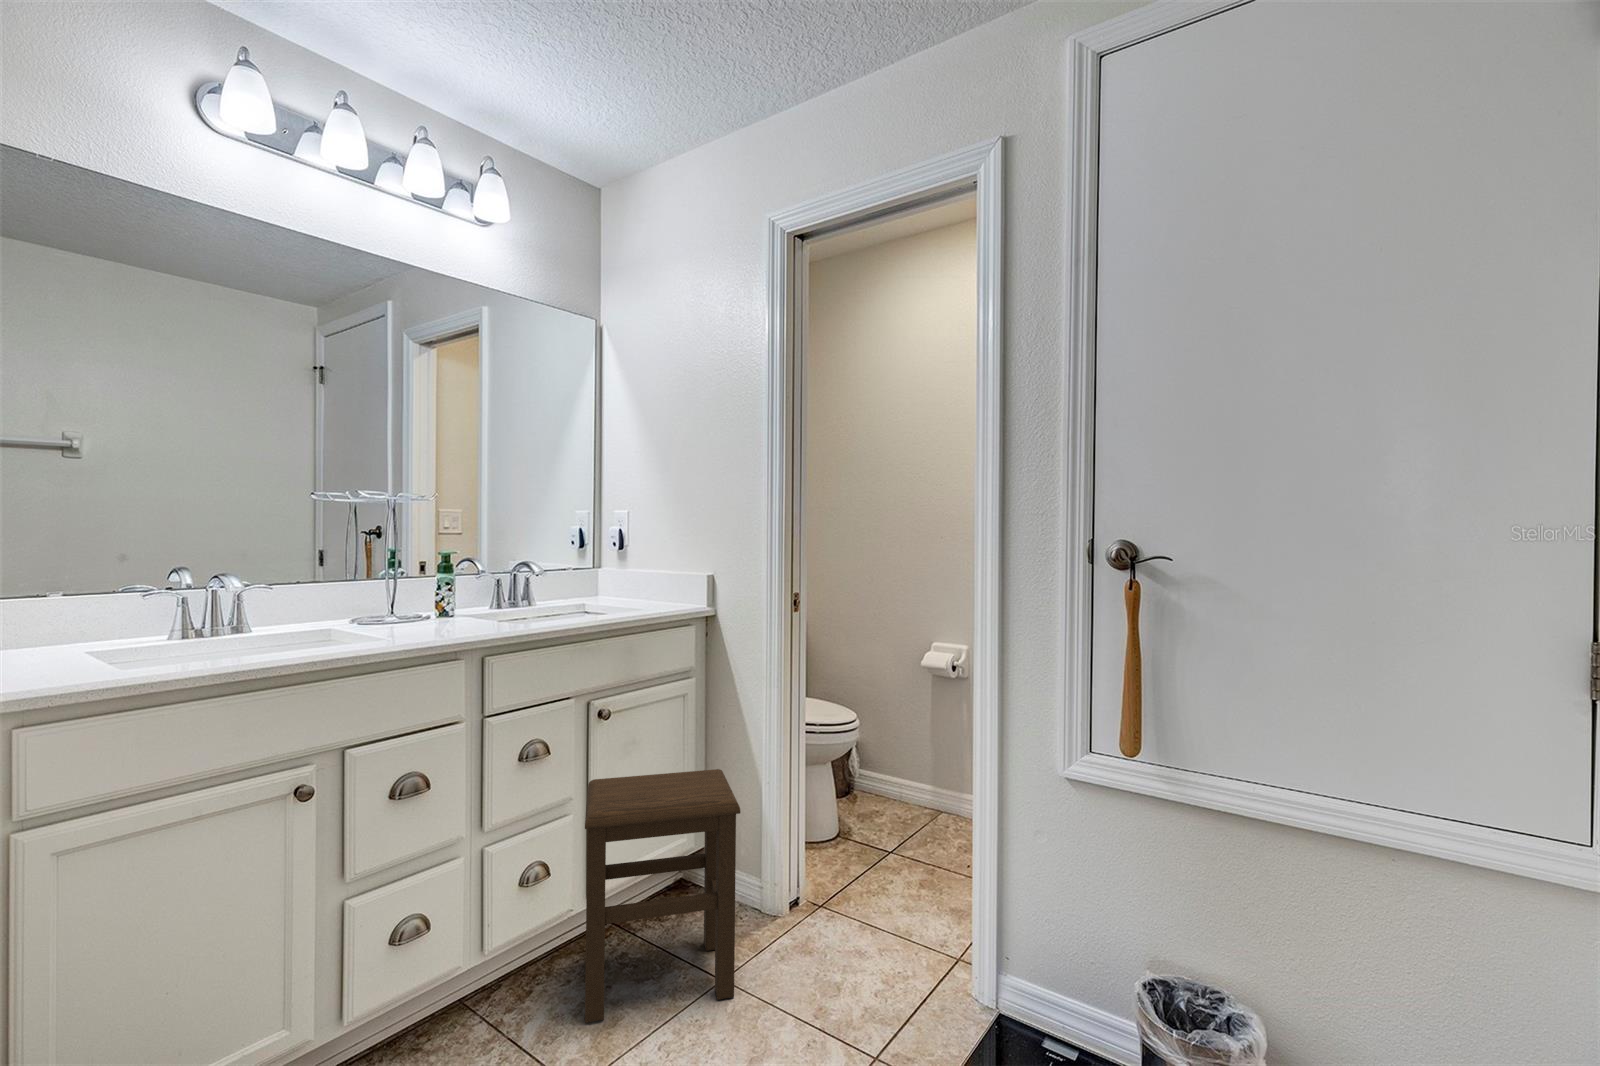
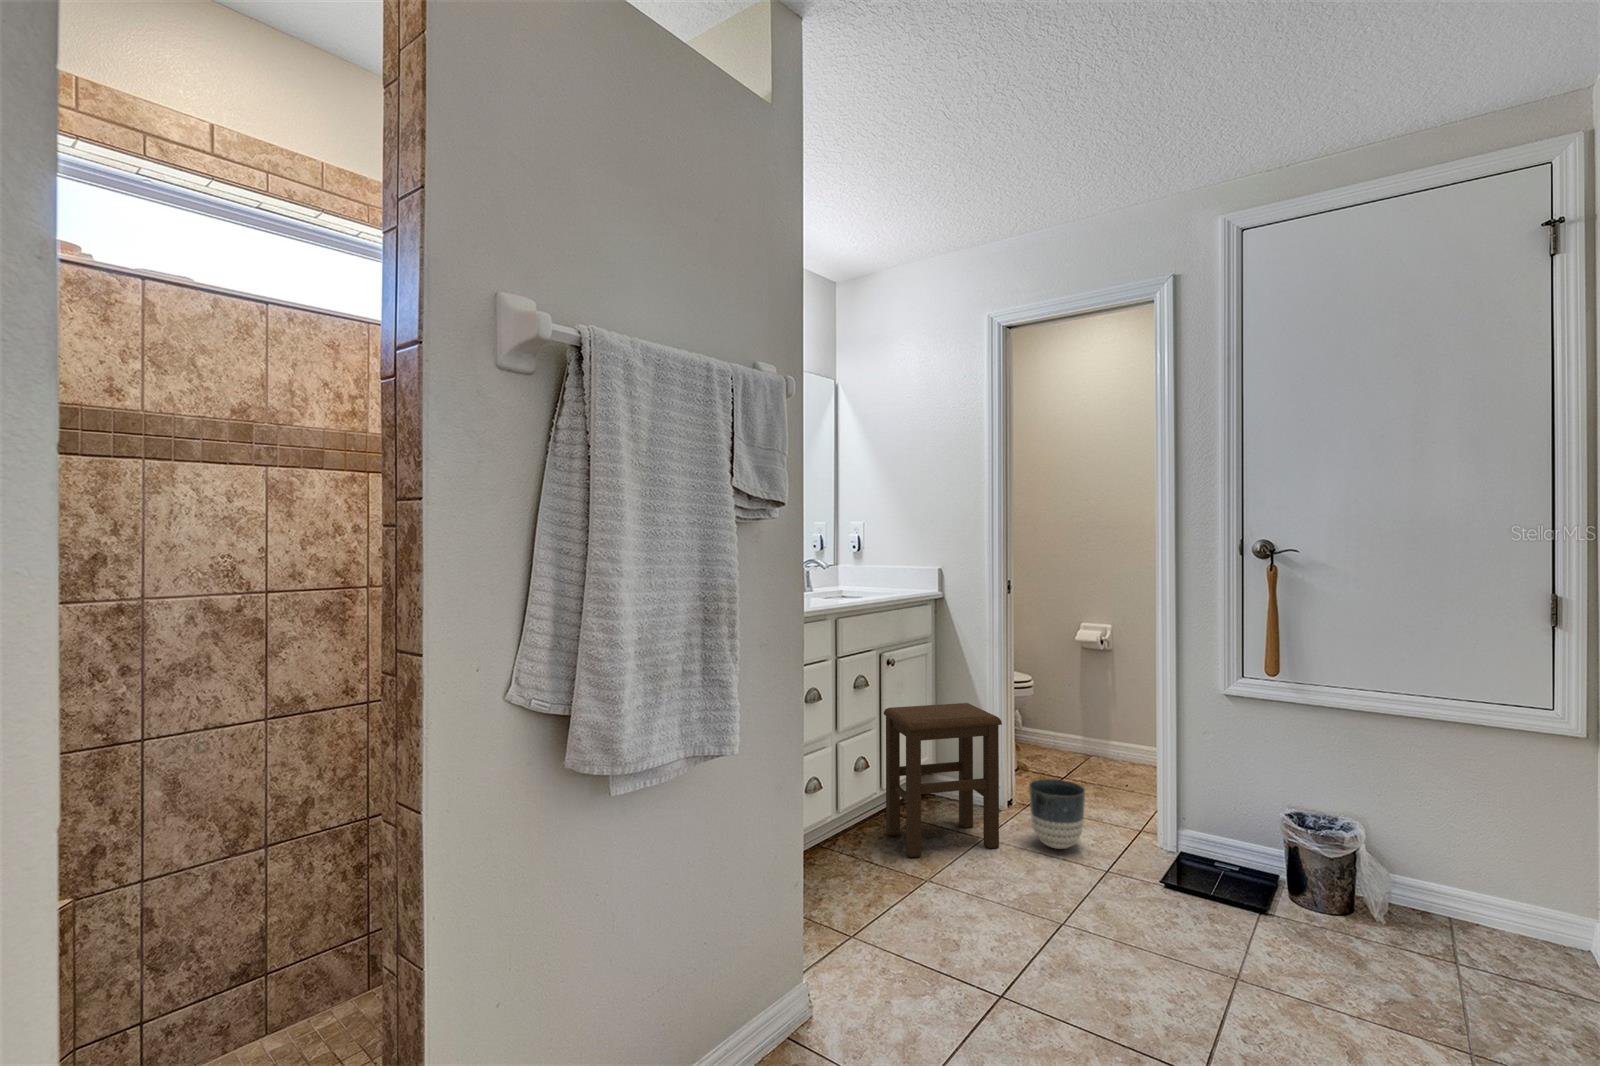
planter: none [784,886,863,1003] -> present [1029,779,1085,849]

